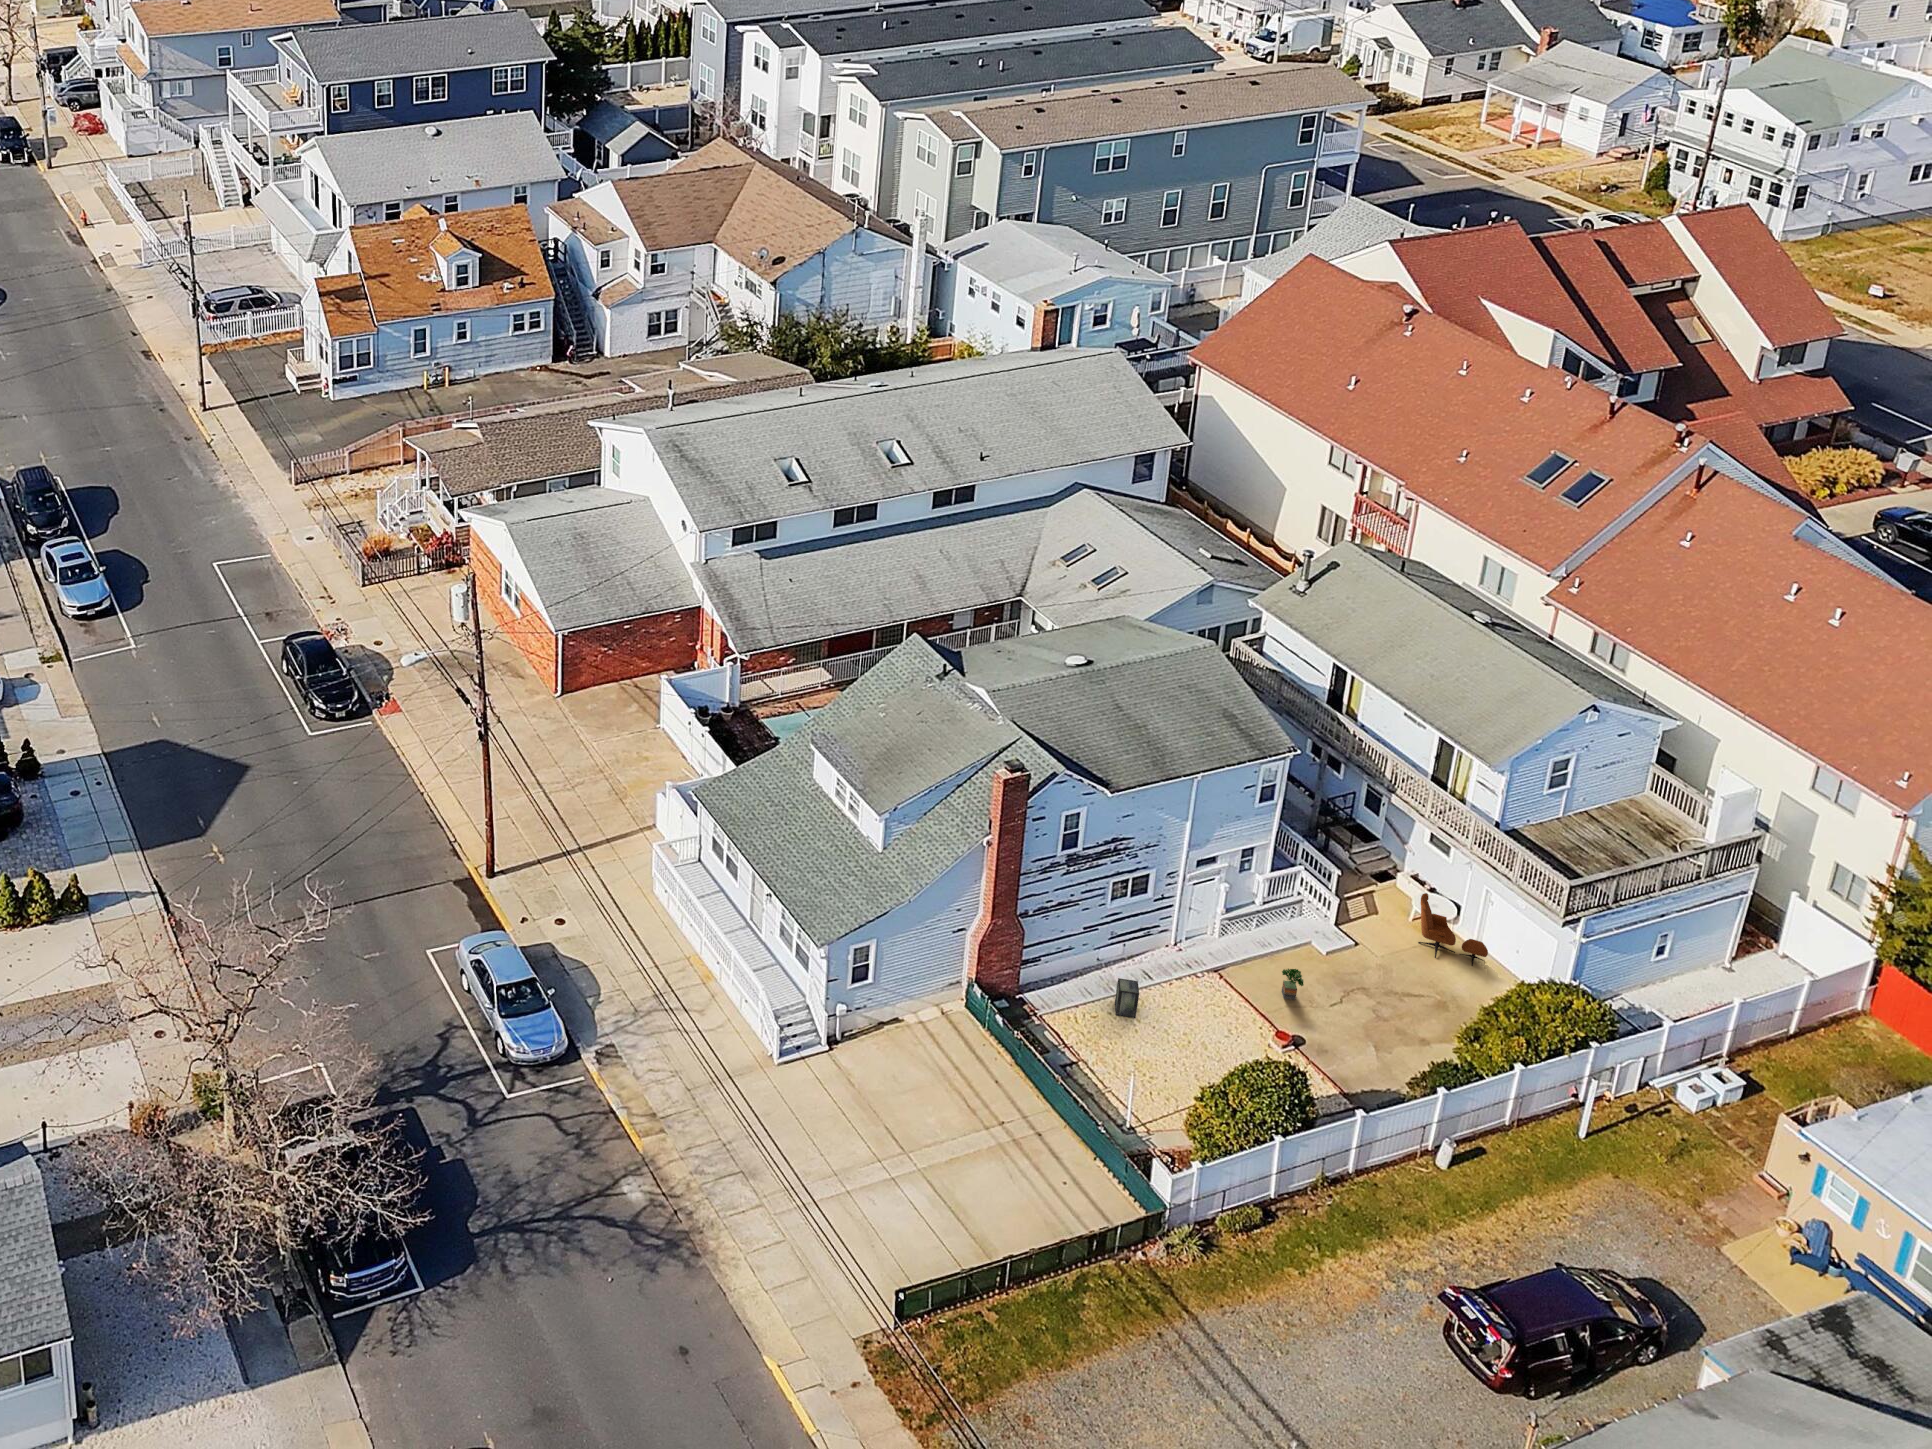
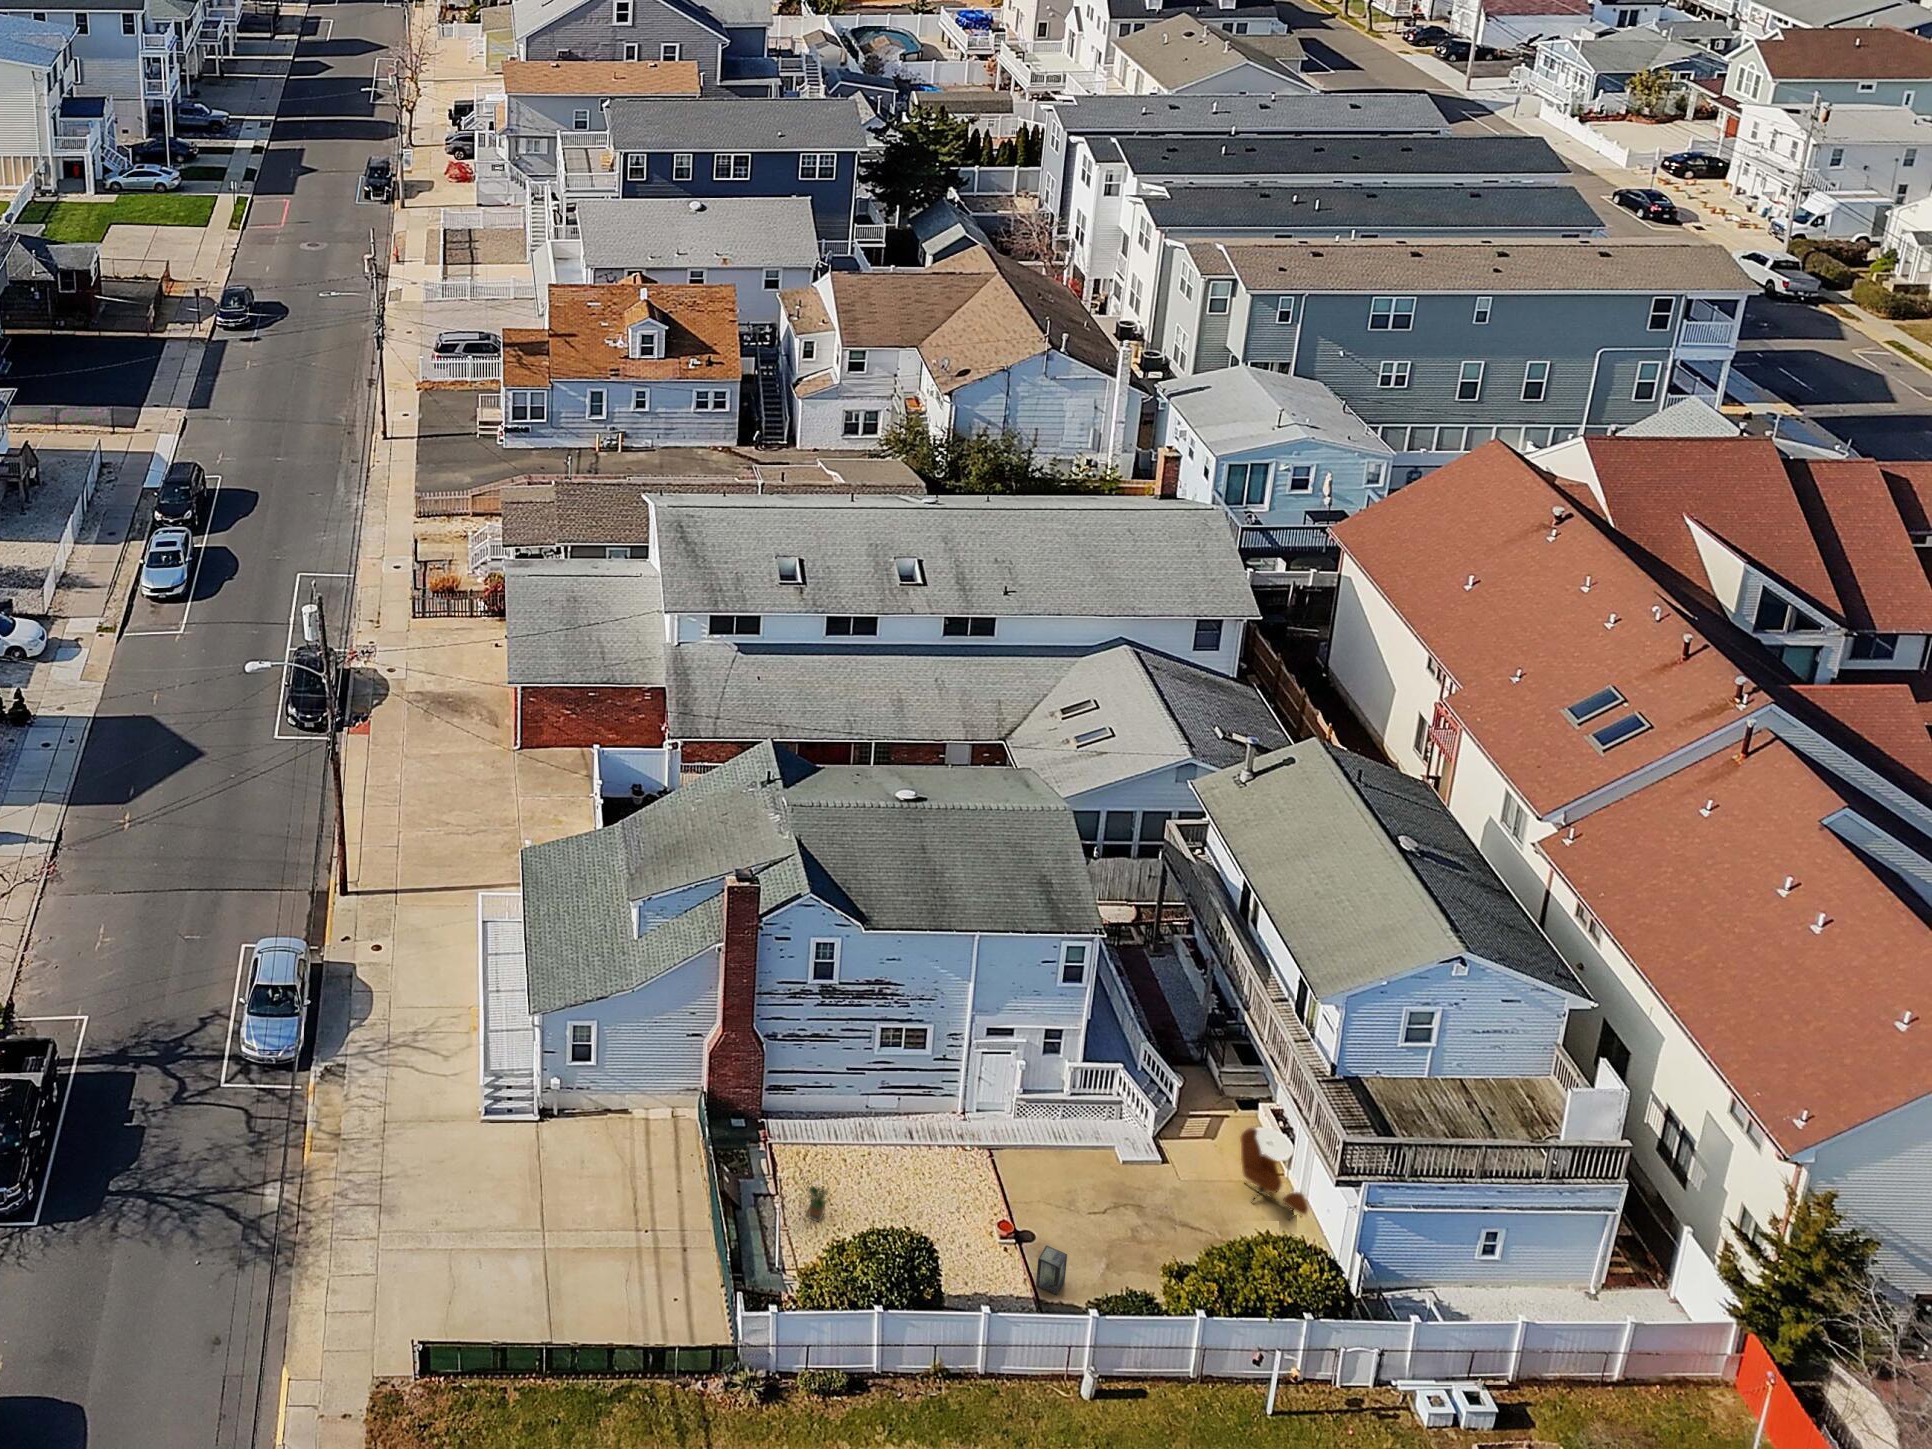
potted tree: present [1282,969,1304,1000] -> present [808,1186,828,1222]
storage box: present [1115,978,1139,1018] -> present [1036,1245,1067,1295]

